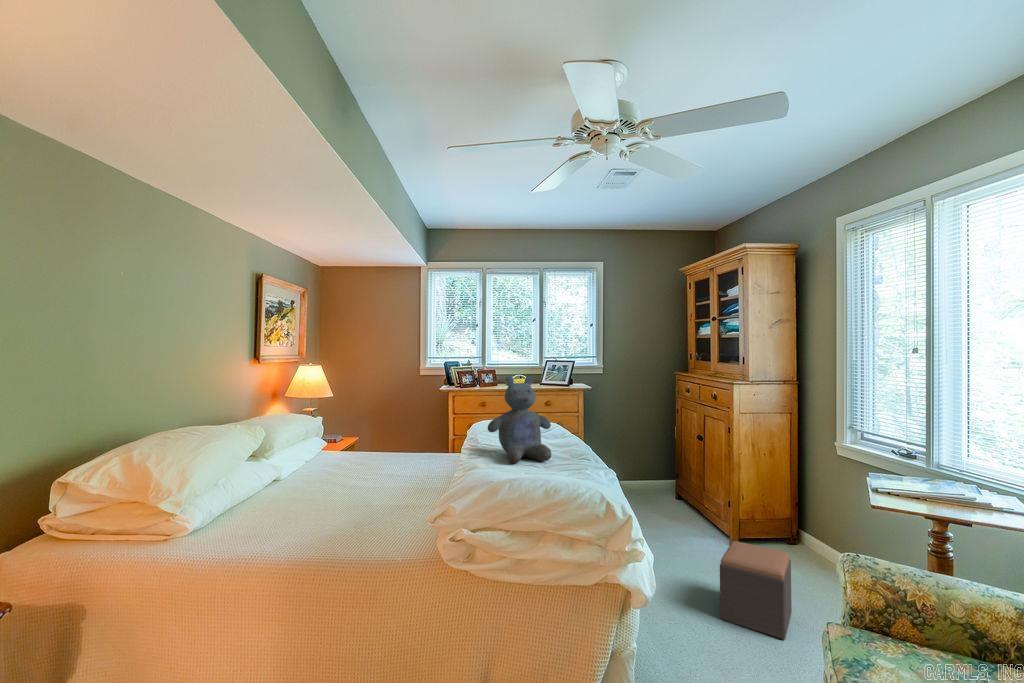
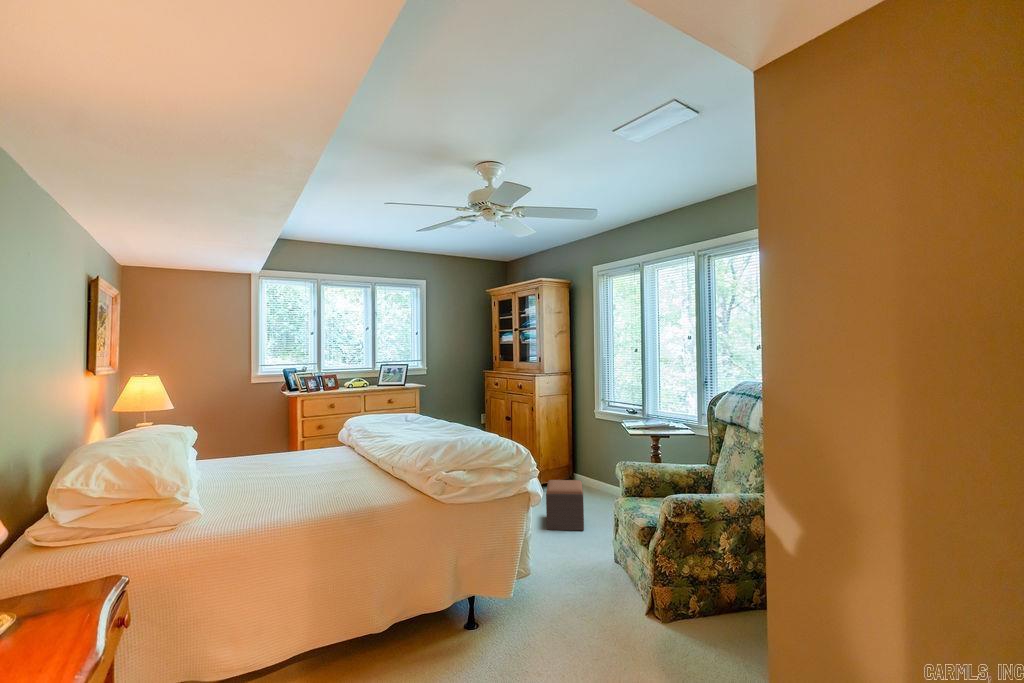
stuffed bear: present [488,376,551,463] -> none [410,375,459,437]

